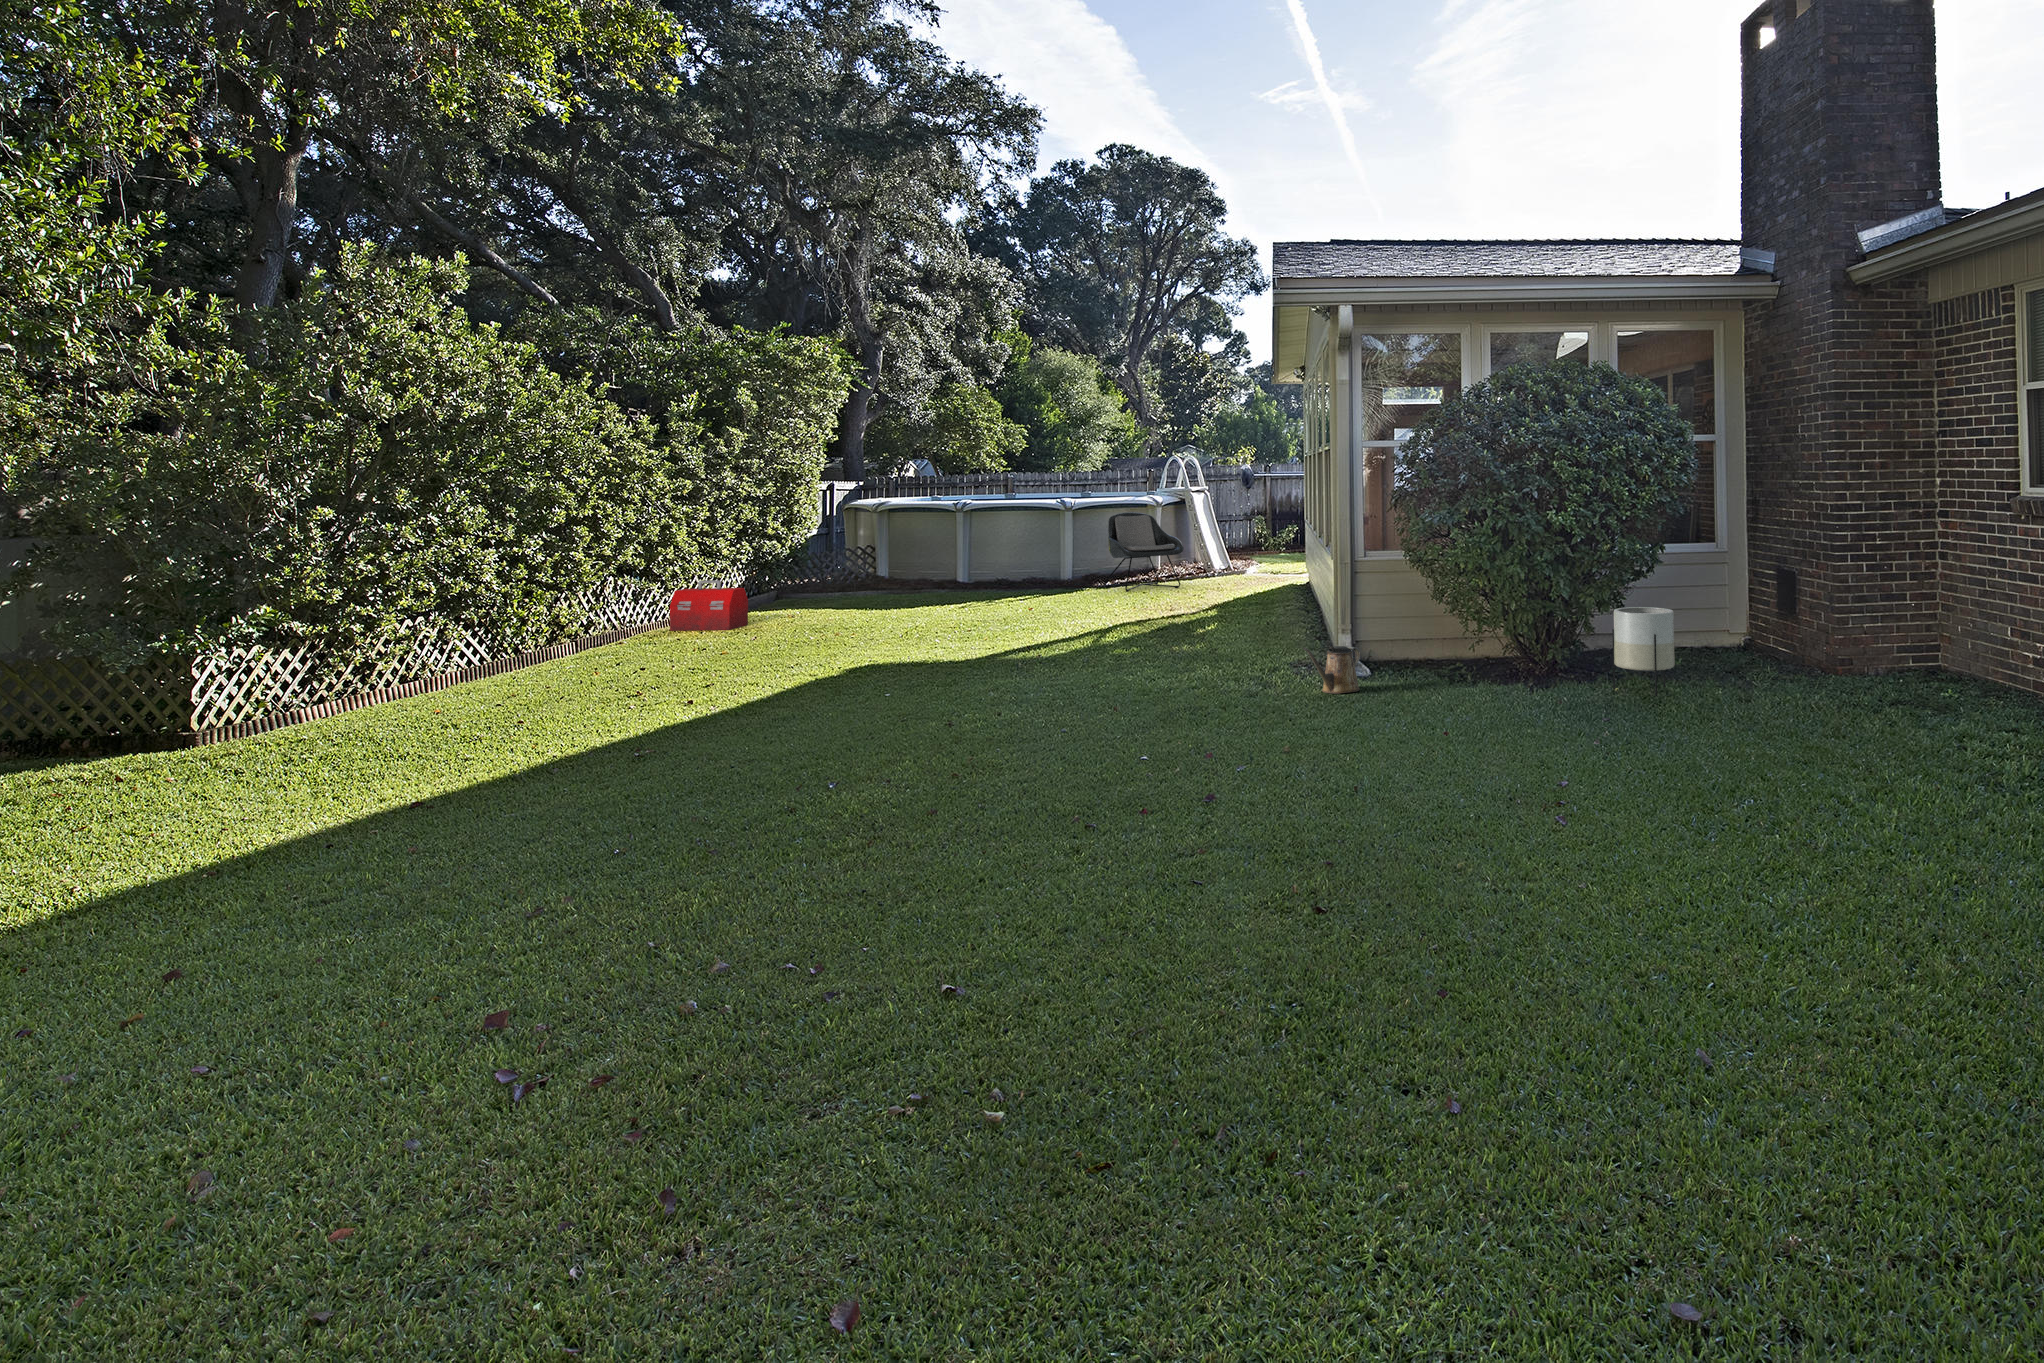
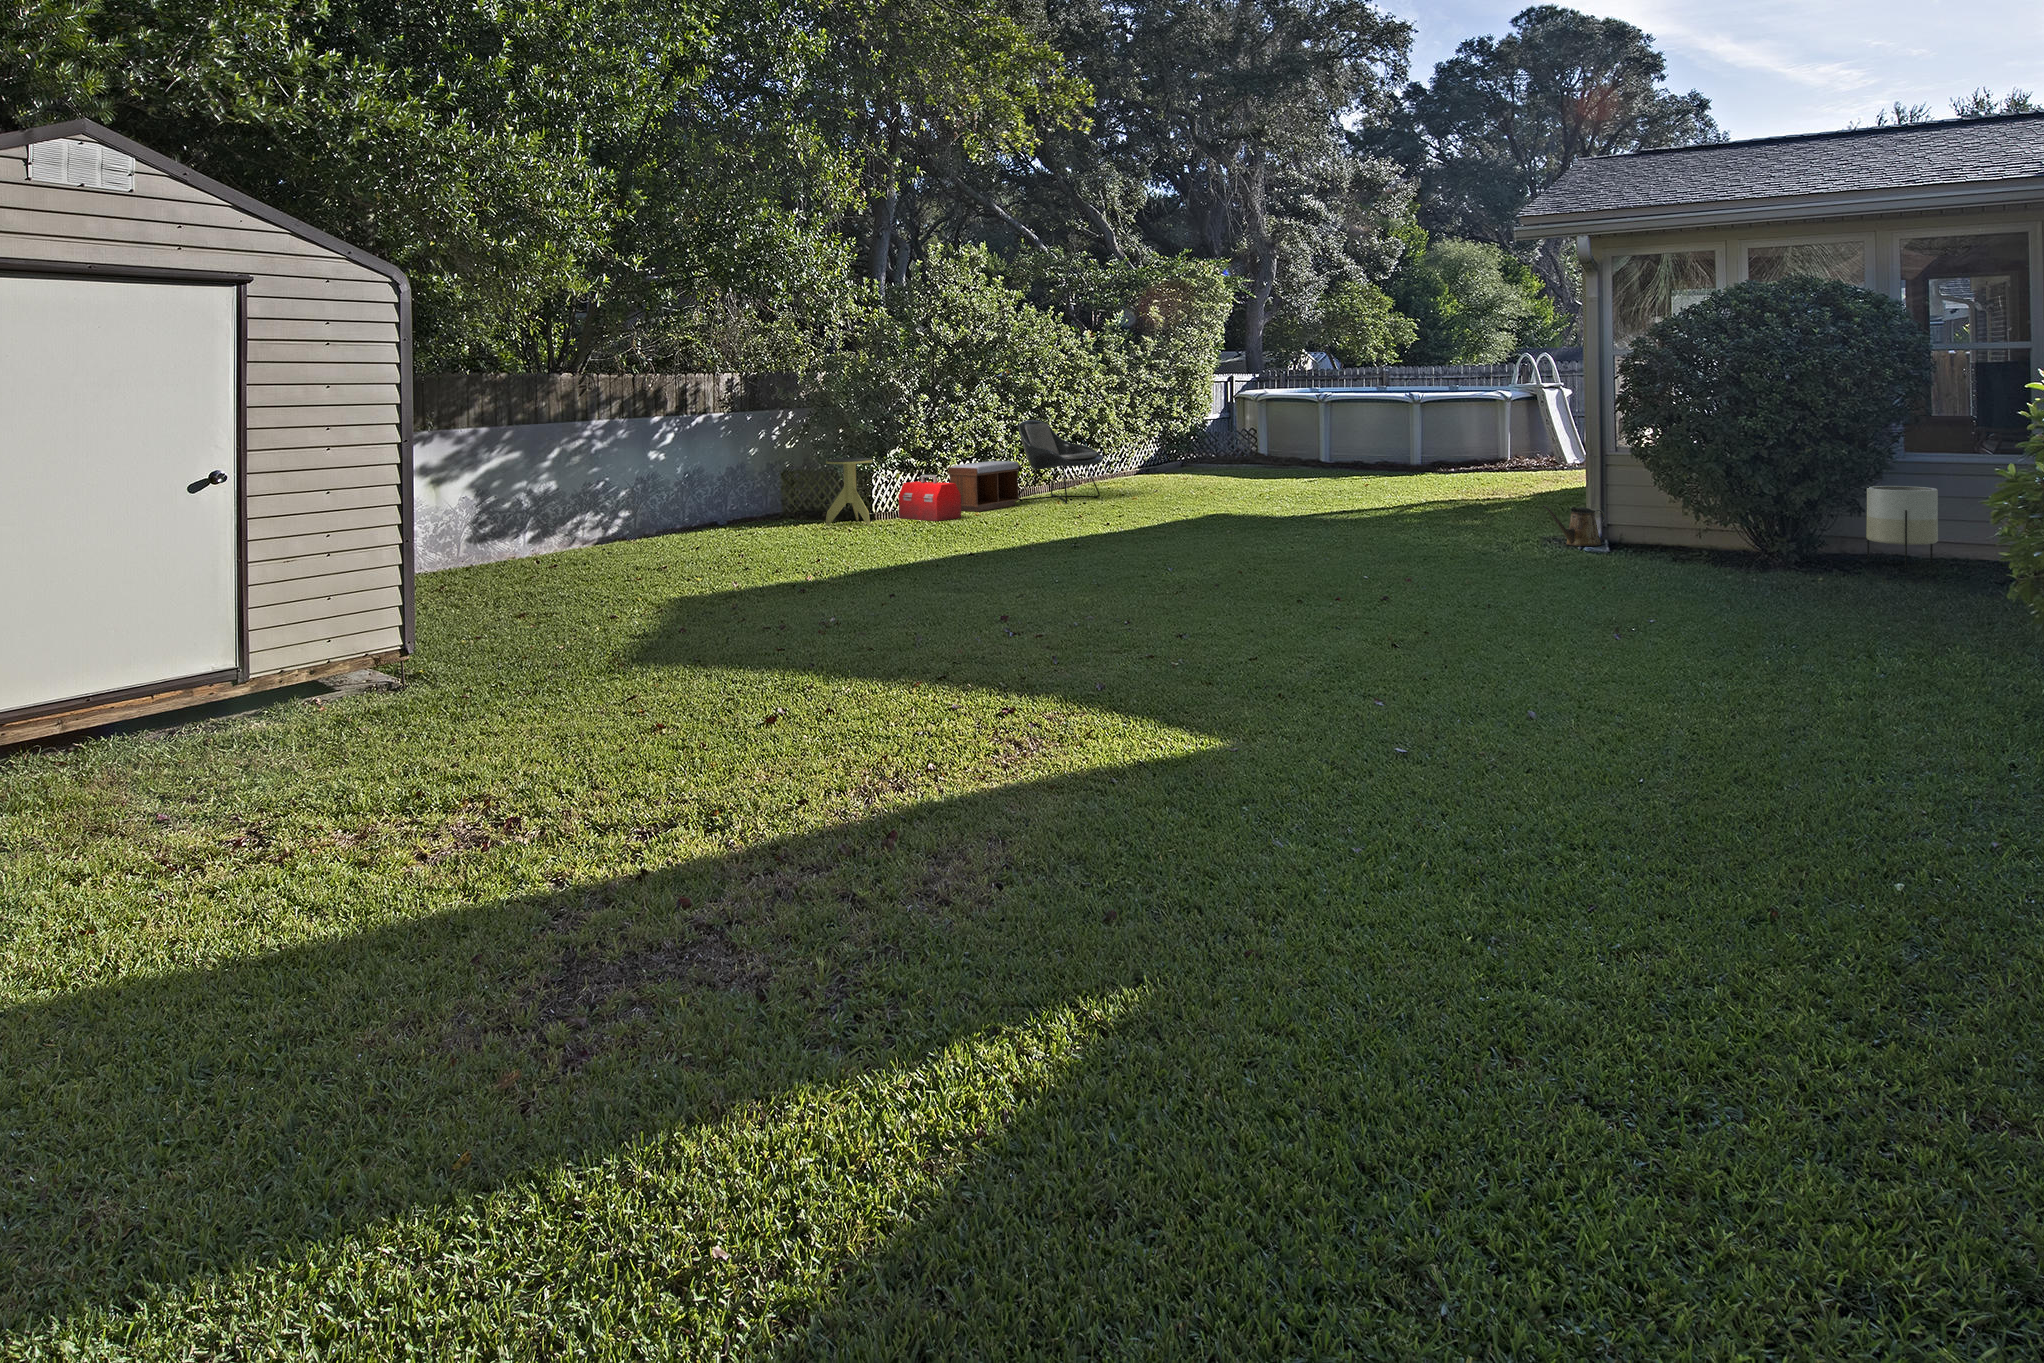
lounge chair: present [1104,512,1184,592] -> present [1018,420,1103,504]
toolbox: present [670,580,748,631] -> present [899,475,961,521]
bench: none [374,613,521,703] -> present [948,461,1020,512]
side table: none [49,628,187,769] -> present [826,458,872,525]

